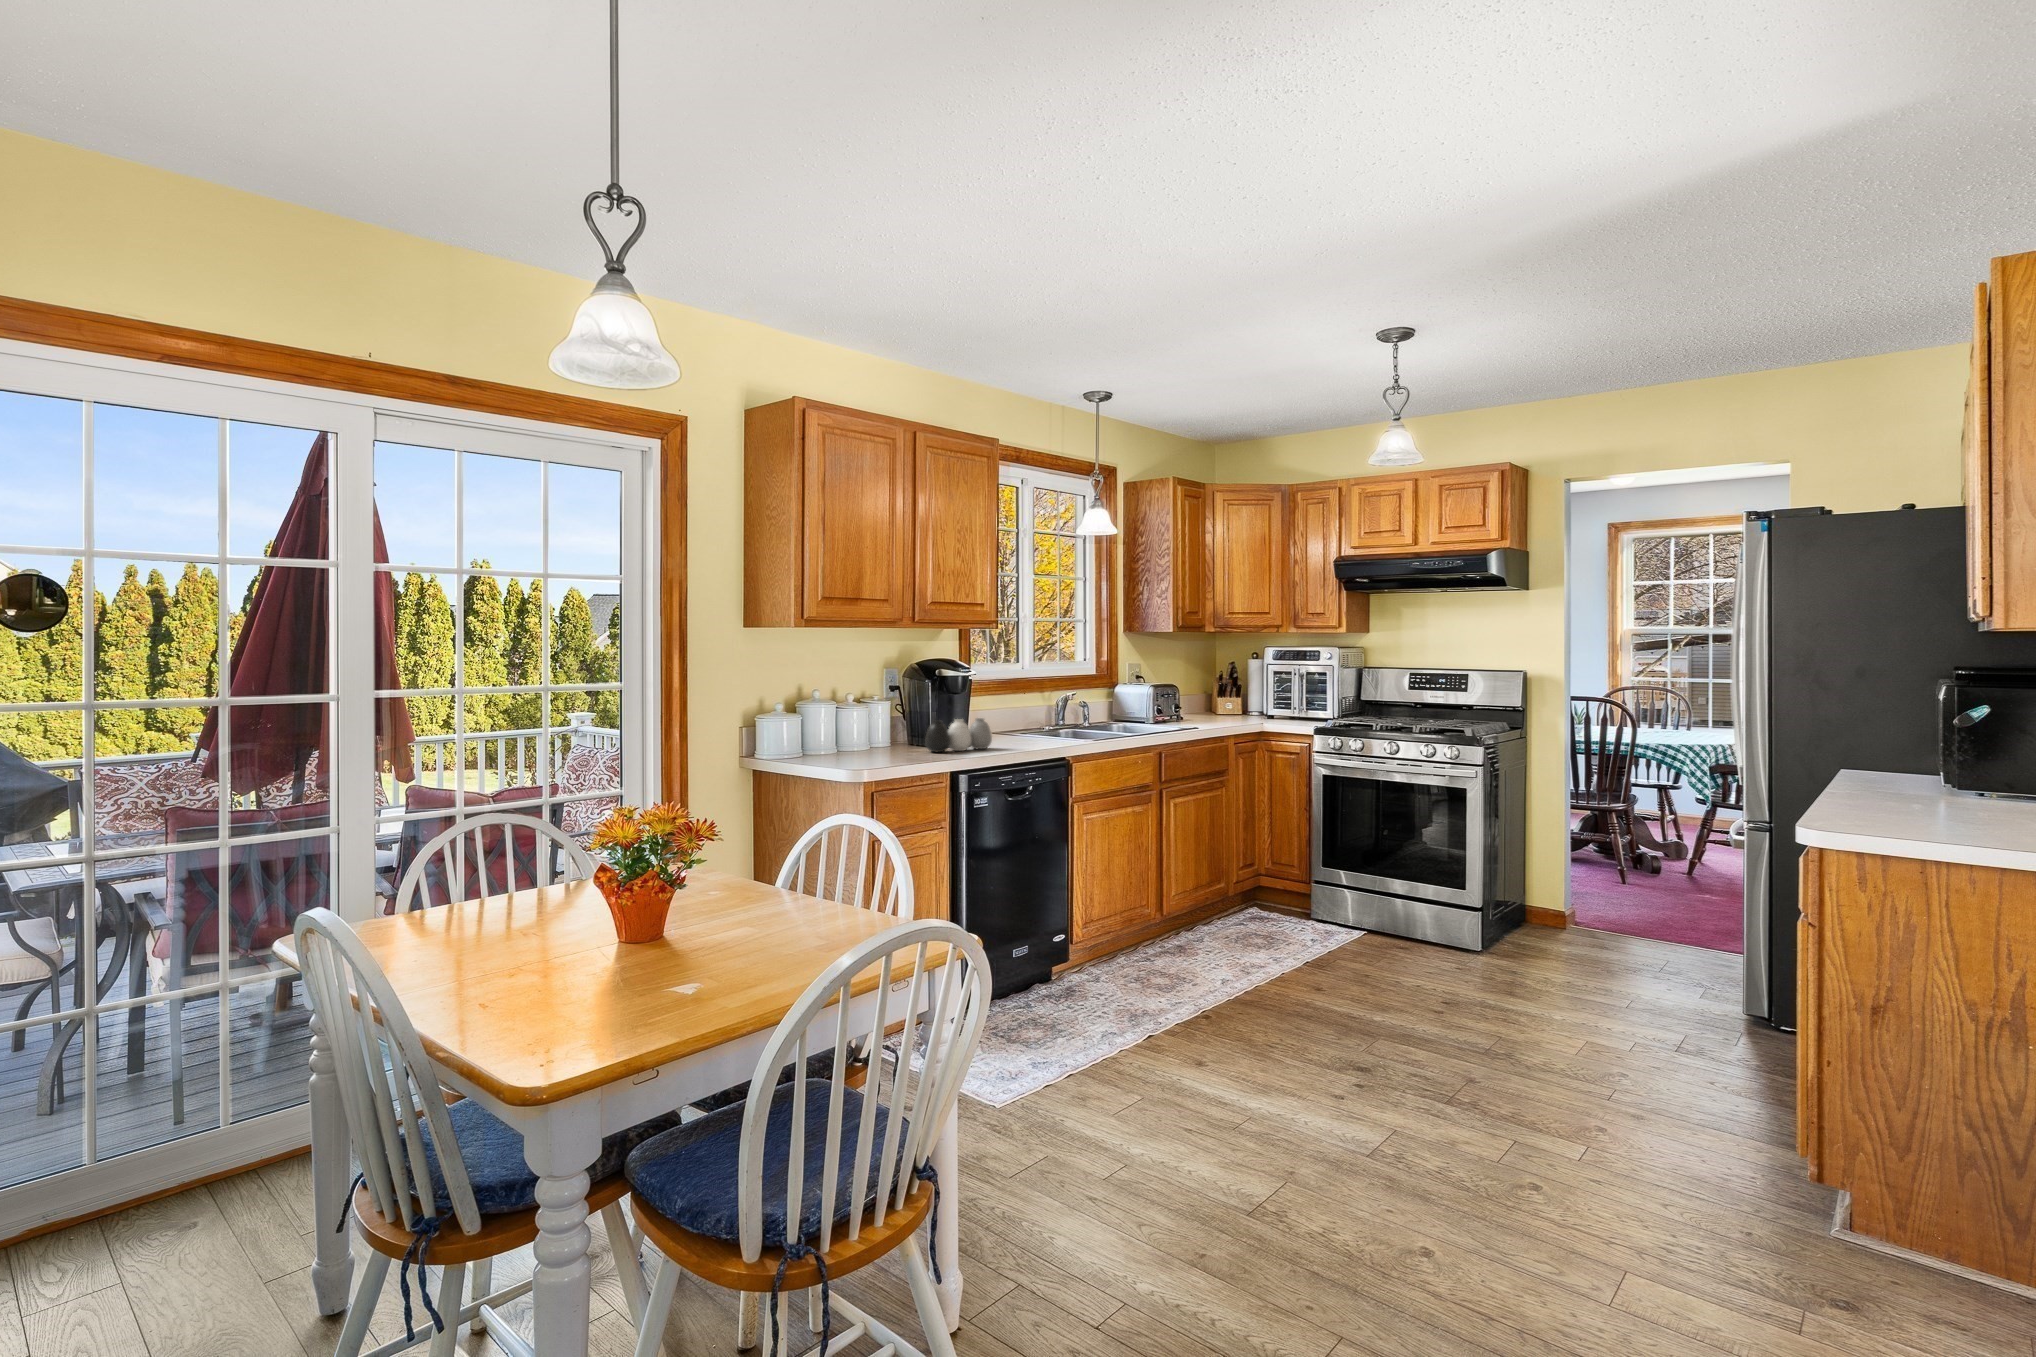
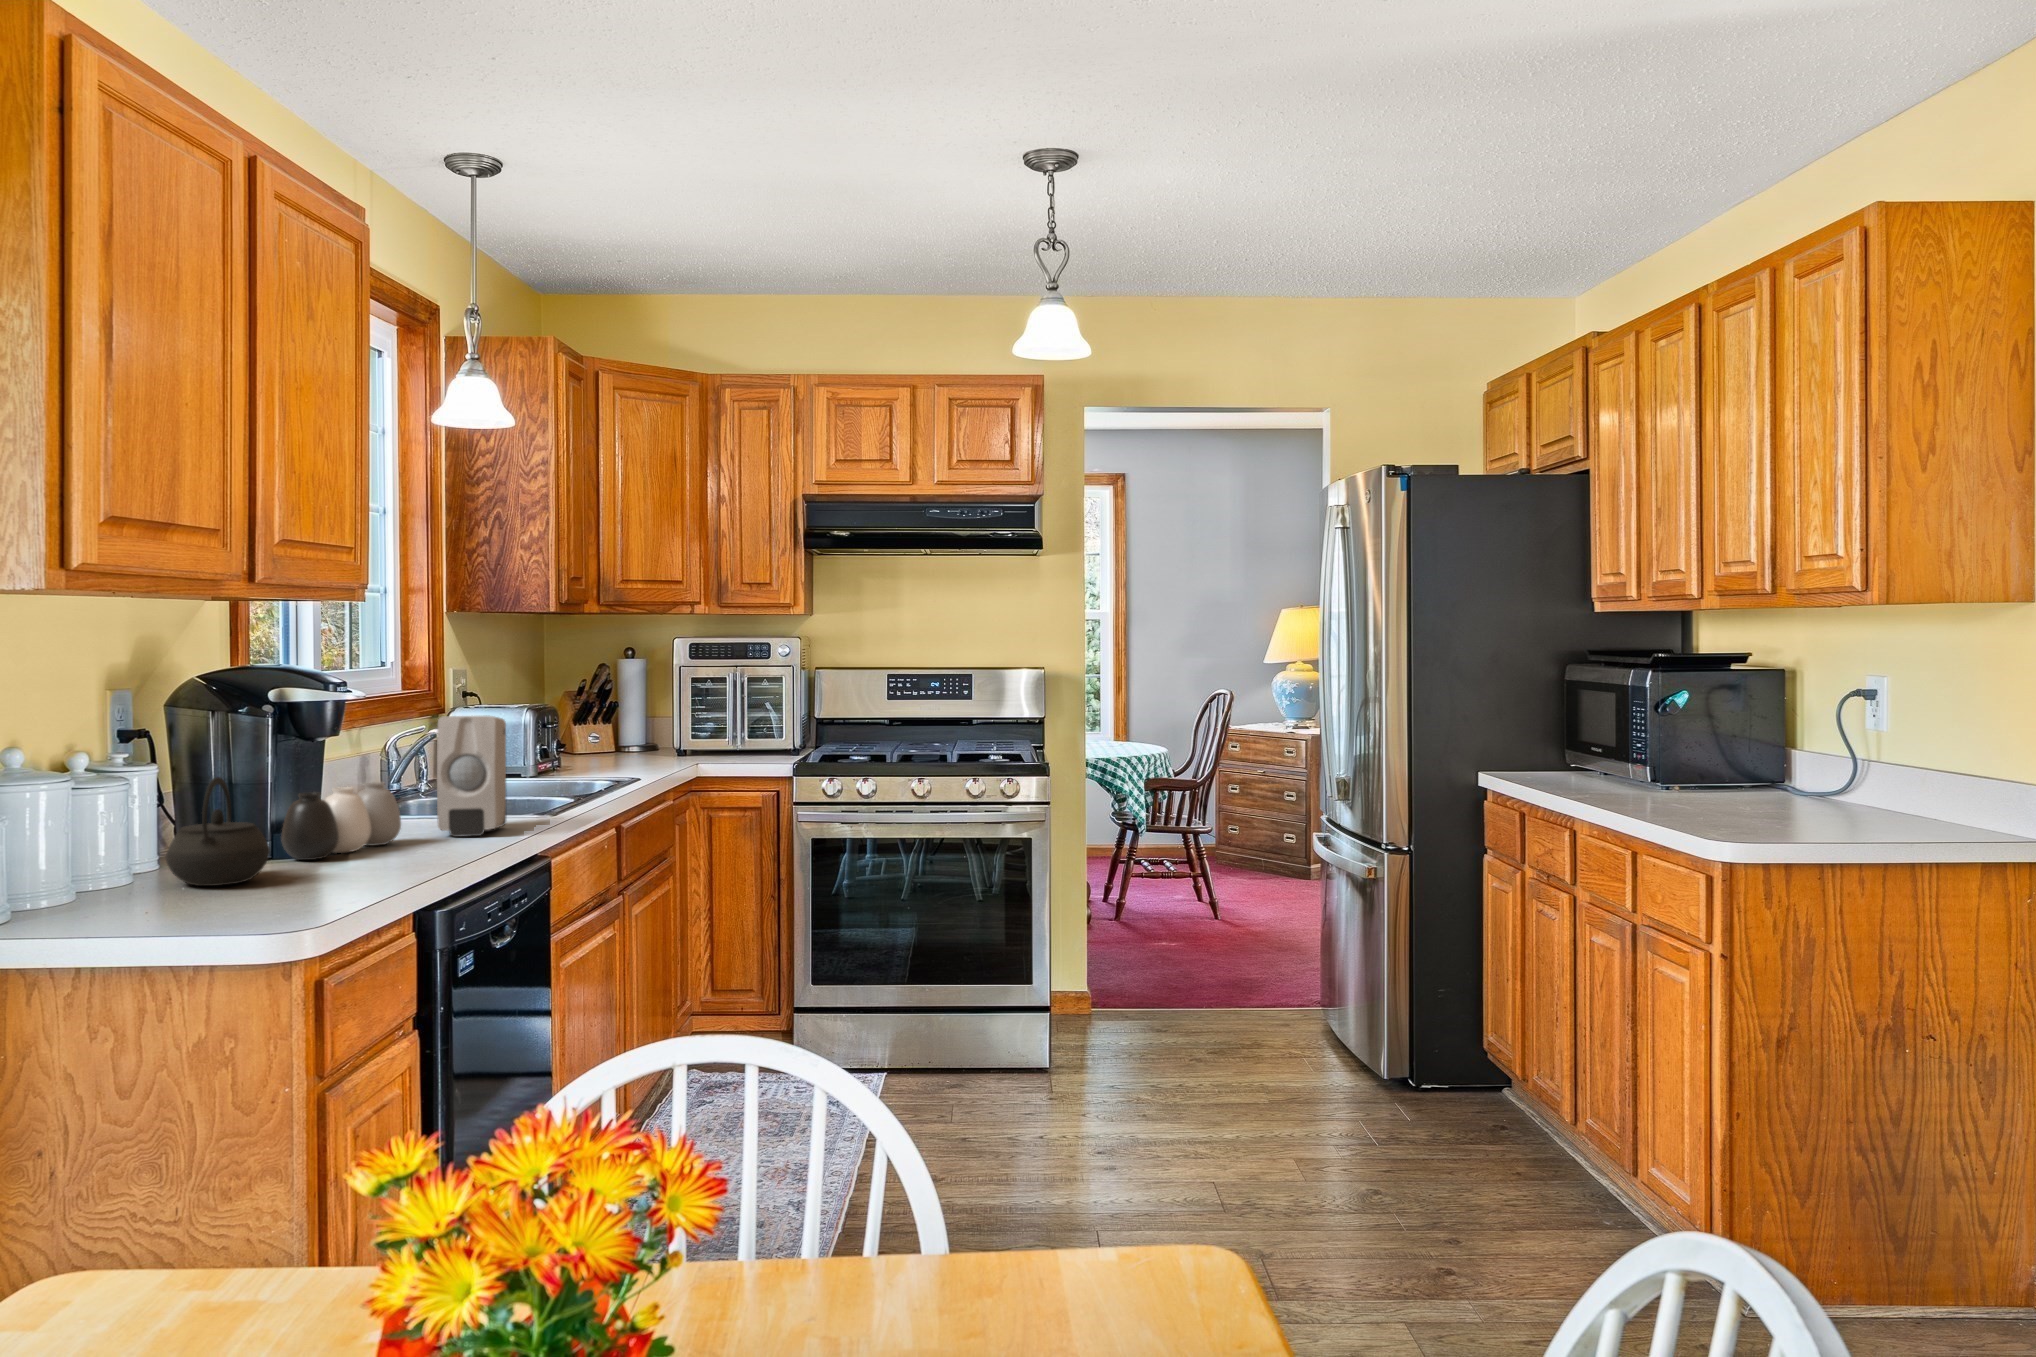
soap dispenser: none [1014,687,1060,749] -> present [437,716,506,837]
kettle: none [858,709,901,758] -> present [165,777,270,886]

